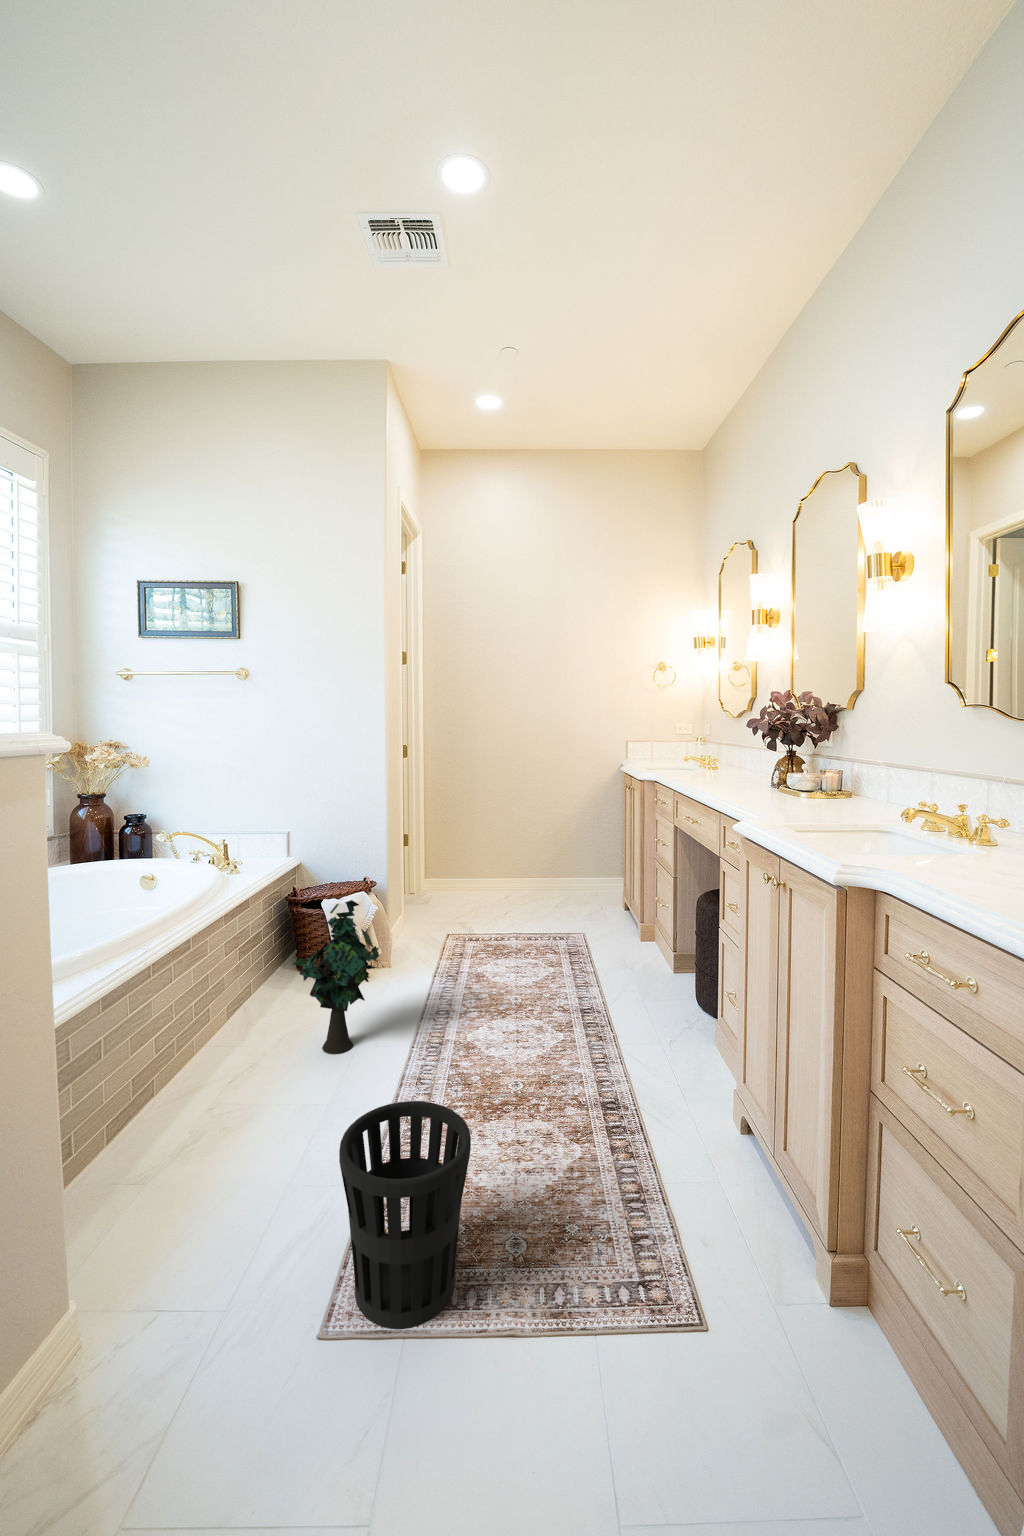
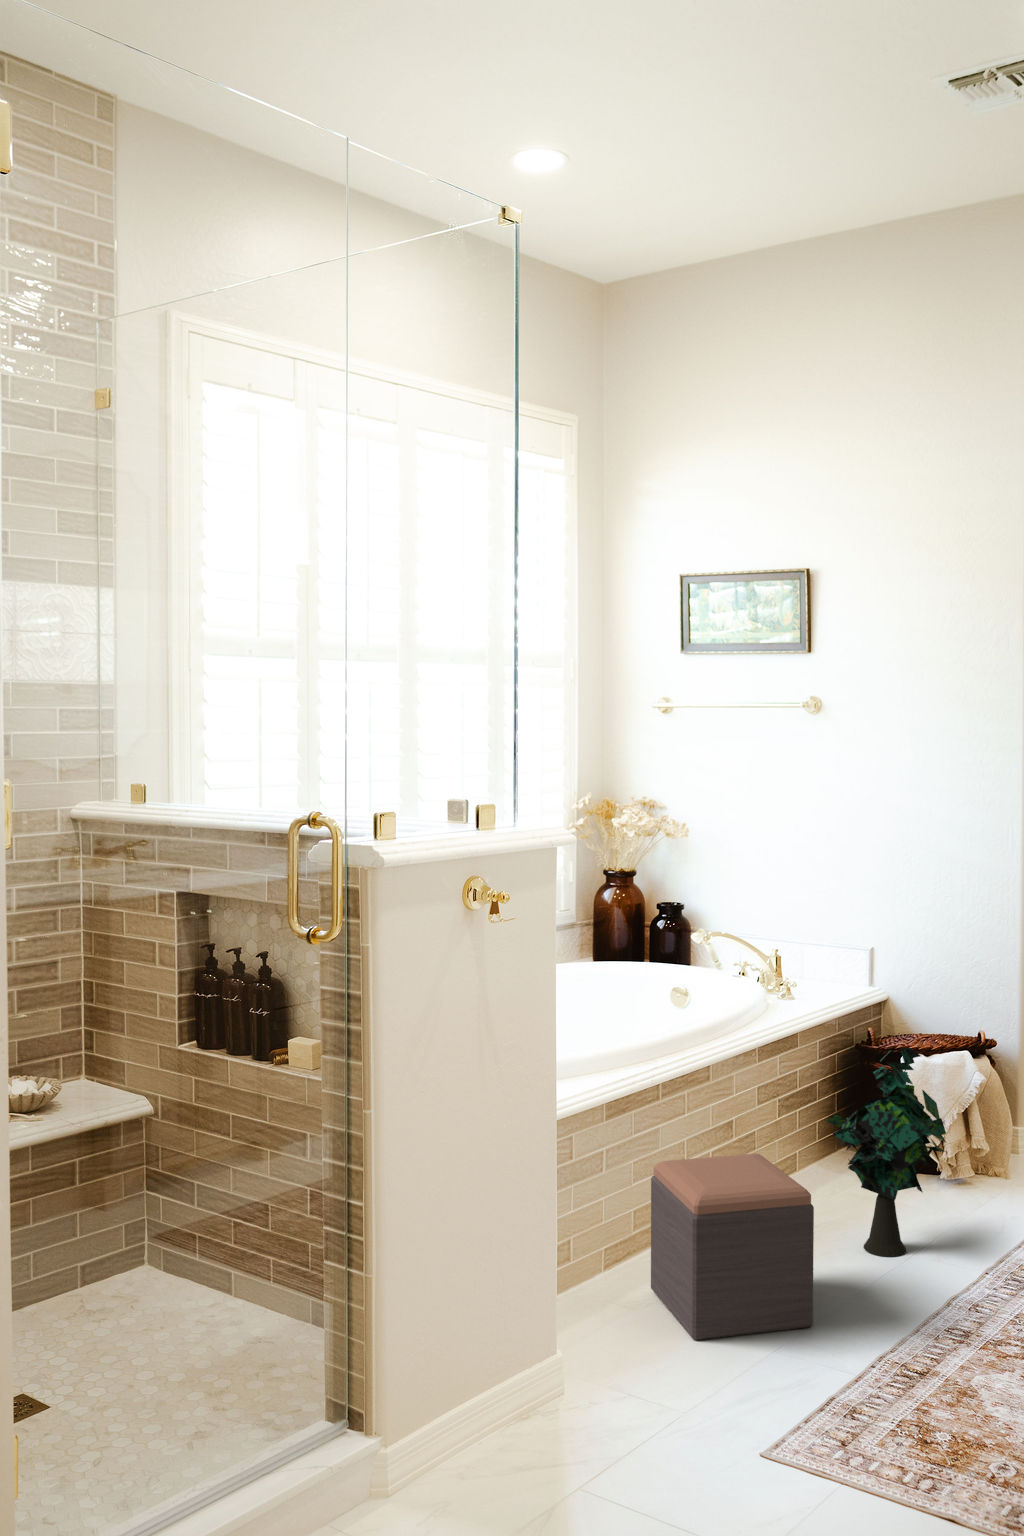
footstool: none [154,1009,312,1204] -> present [651,1154,814,1340]
wastebasket: present [339,1101,471,1329] -> none [792,1260,938,1482]

